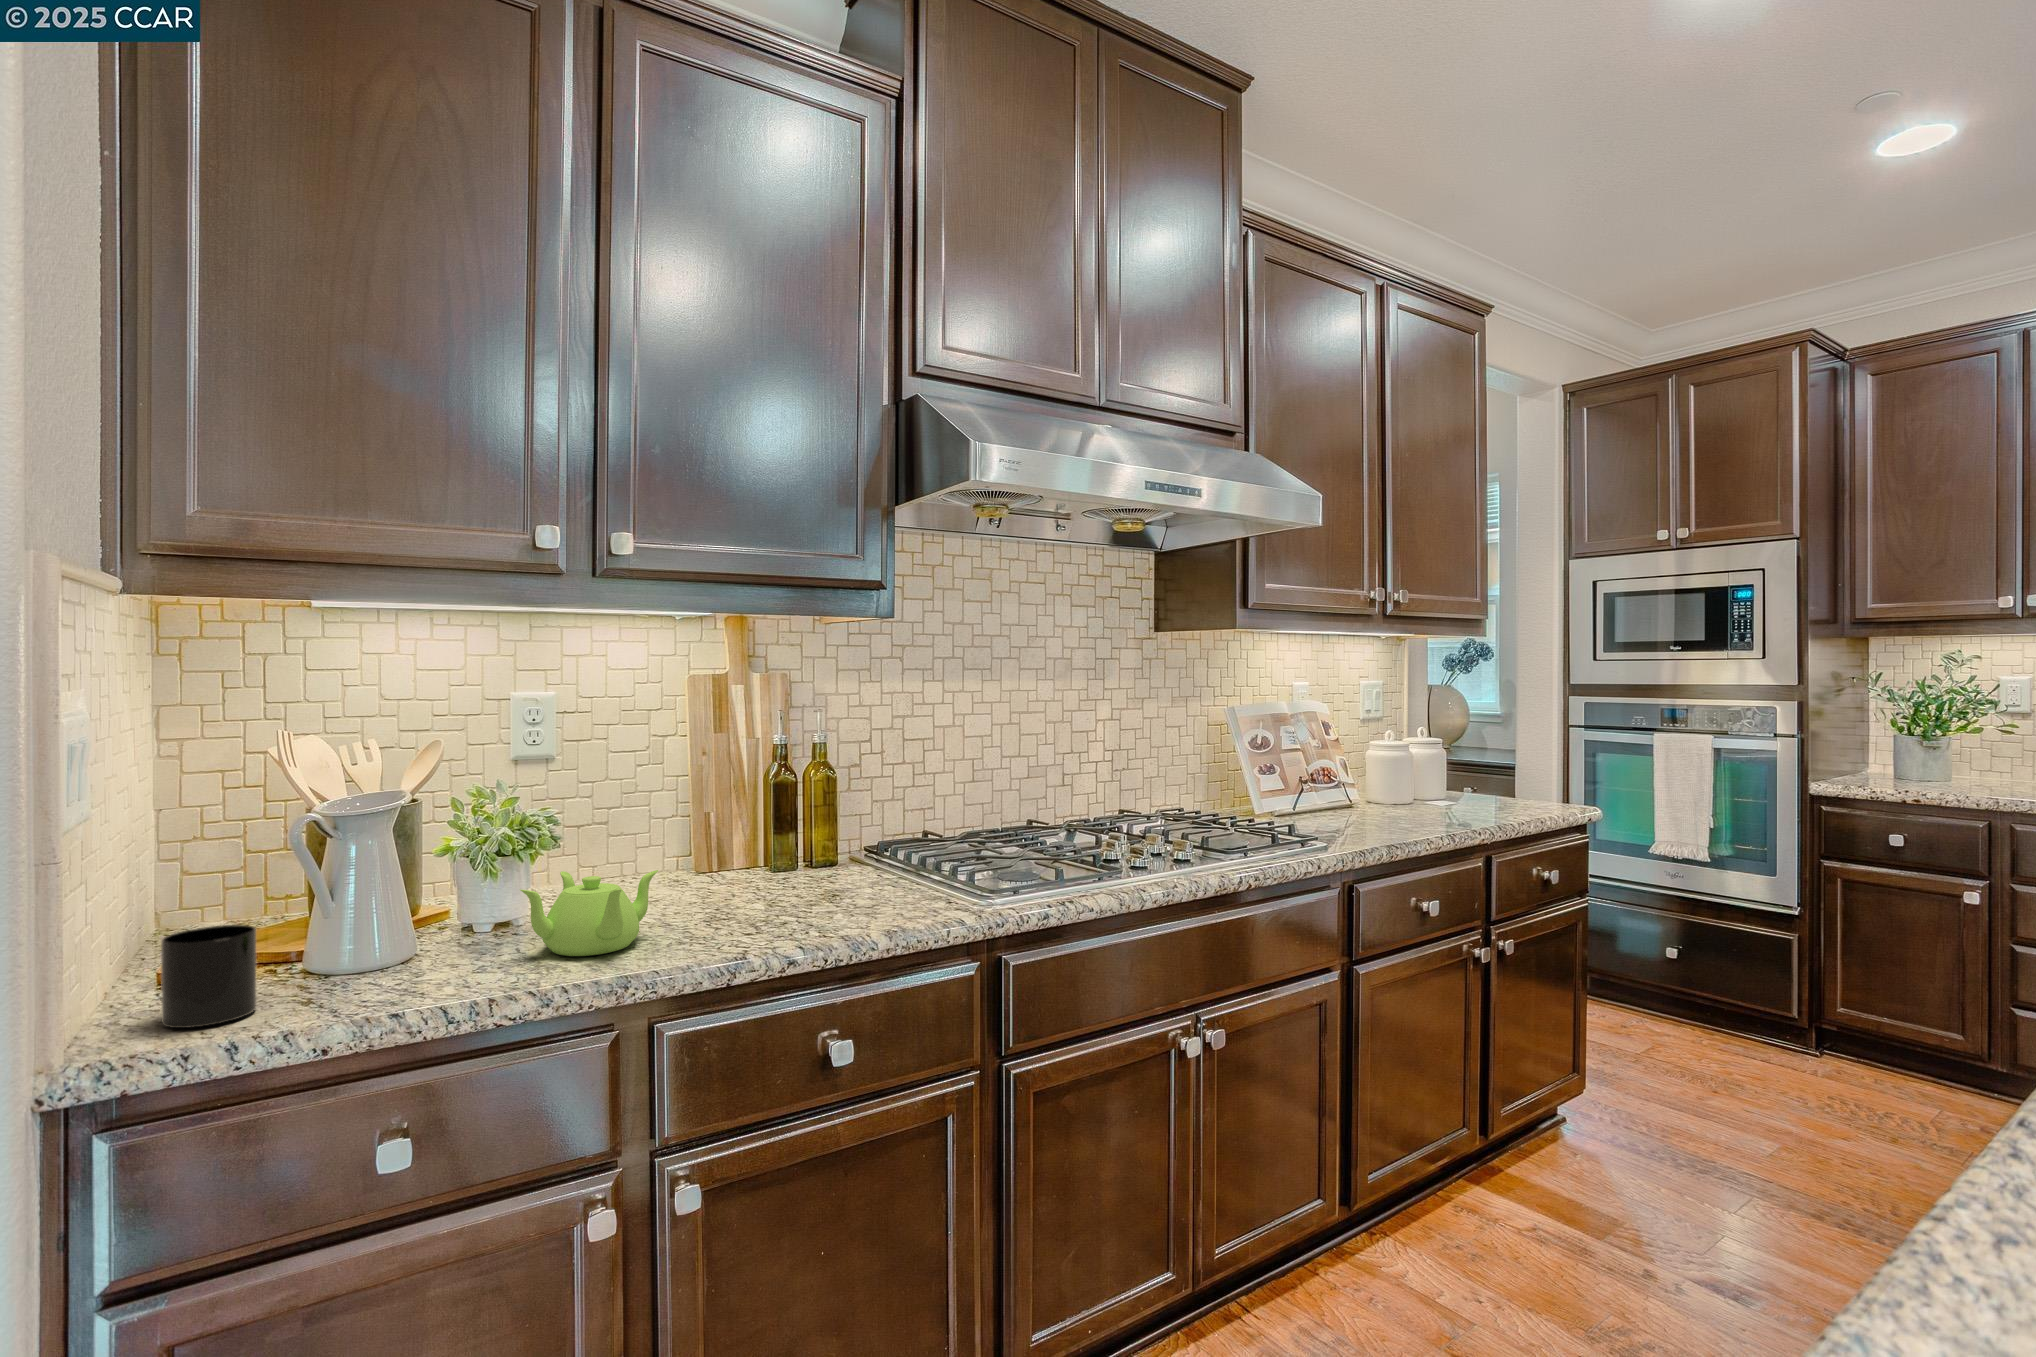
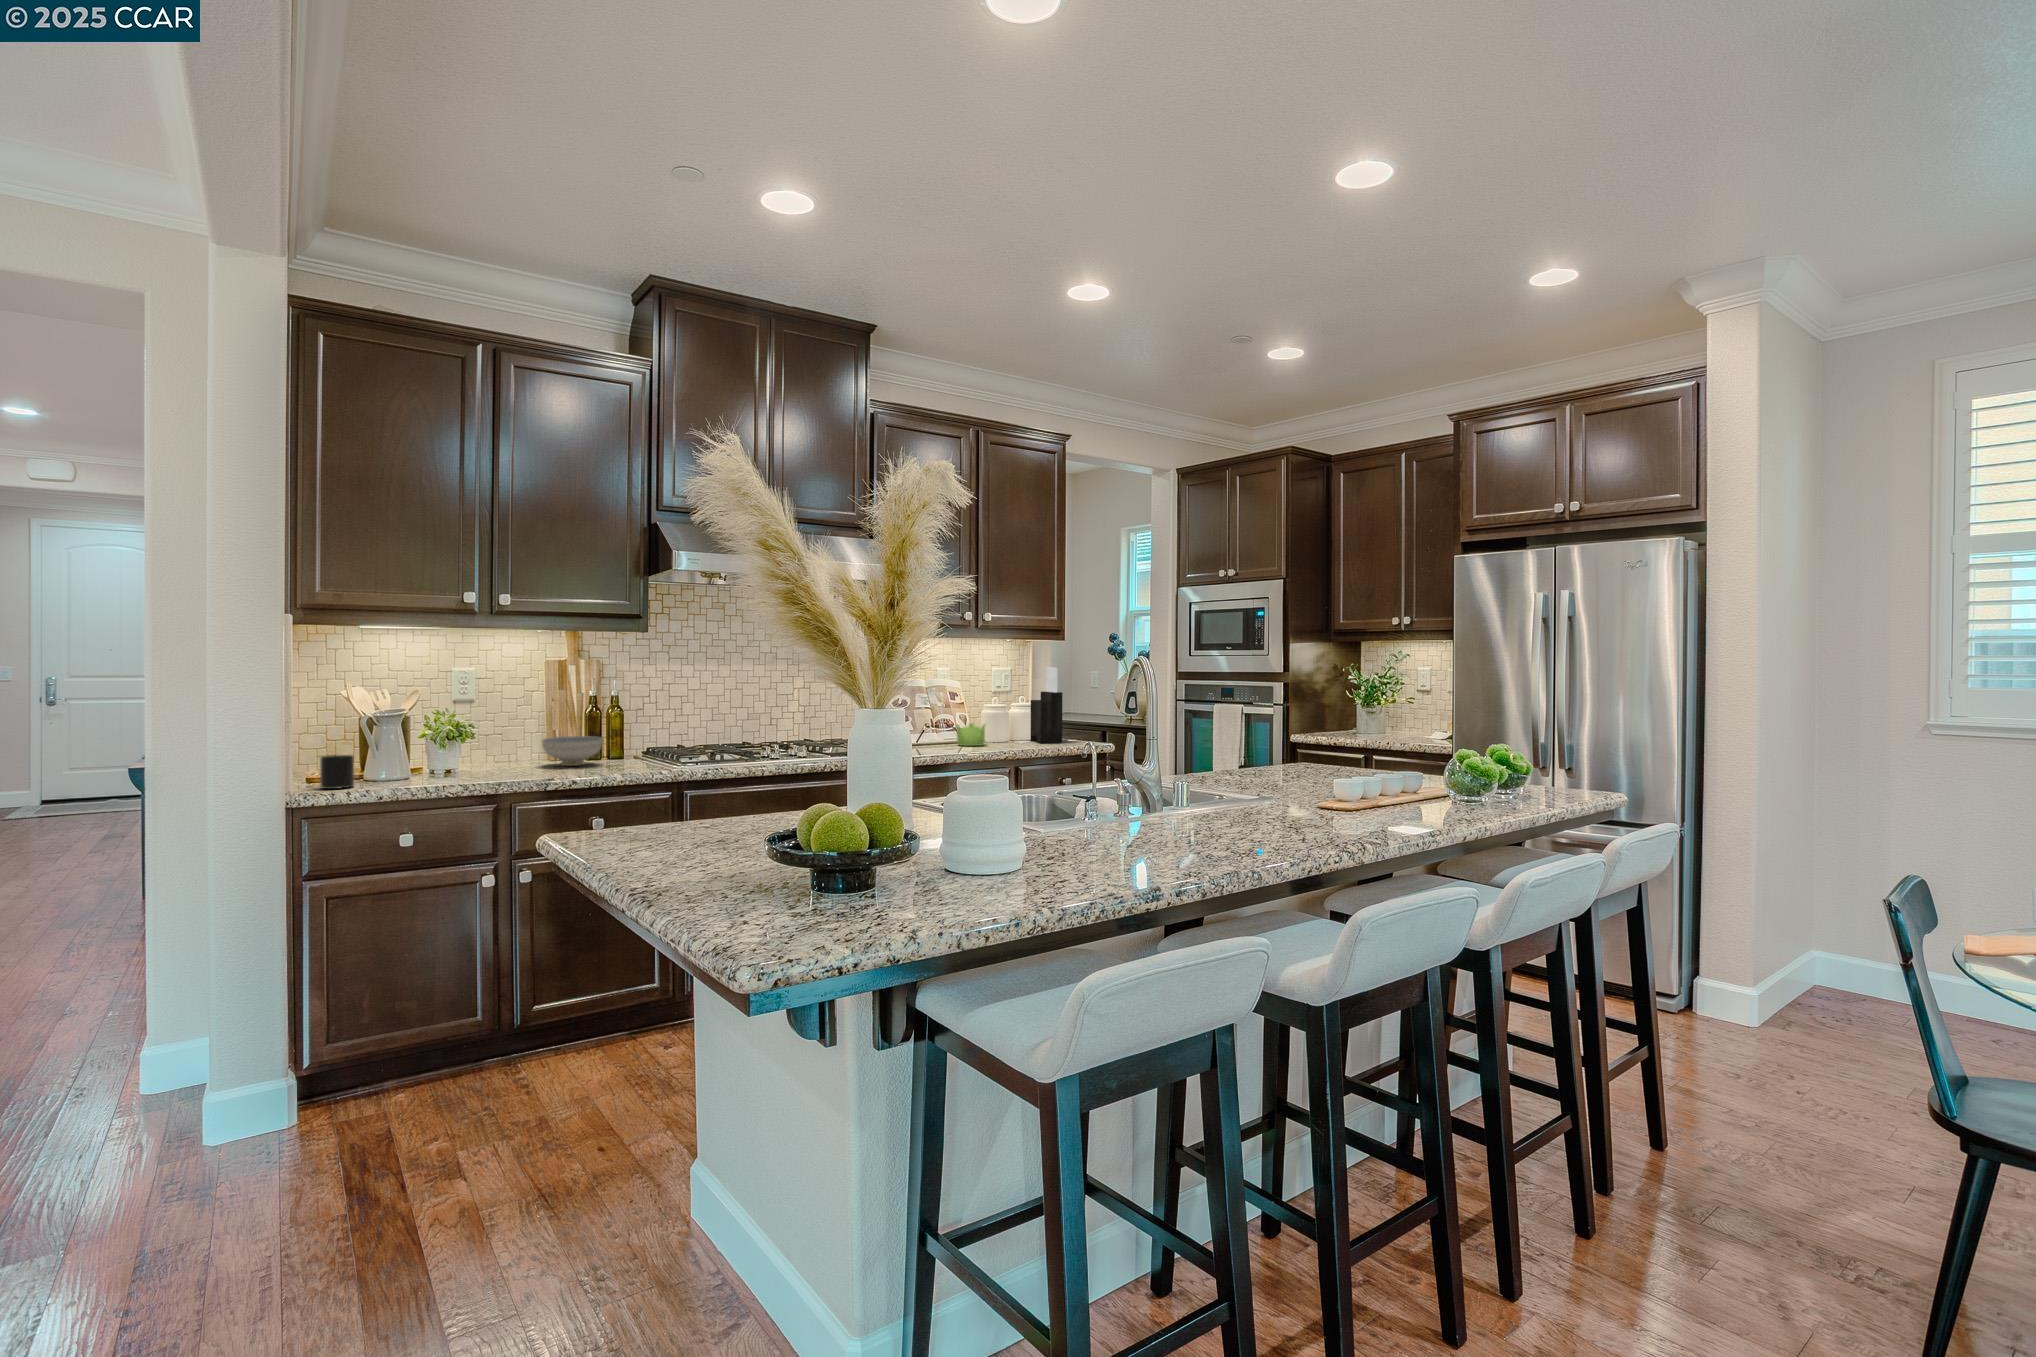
knife block: none [1468,680,1544,812] -> present [1031,667,1062,743]
ceramic bowl: none [694,828,818,899] -> present [542,736,603,766]
teapot: present [520,870,658,956] -> present [956,723,986,746]

